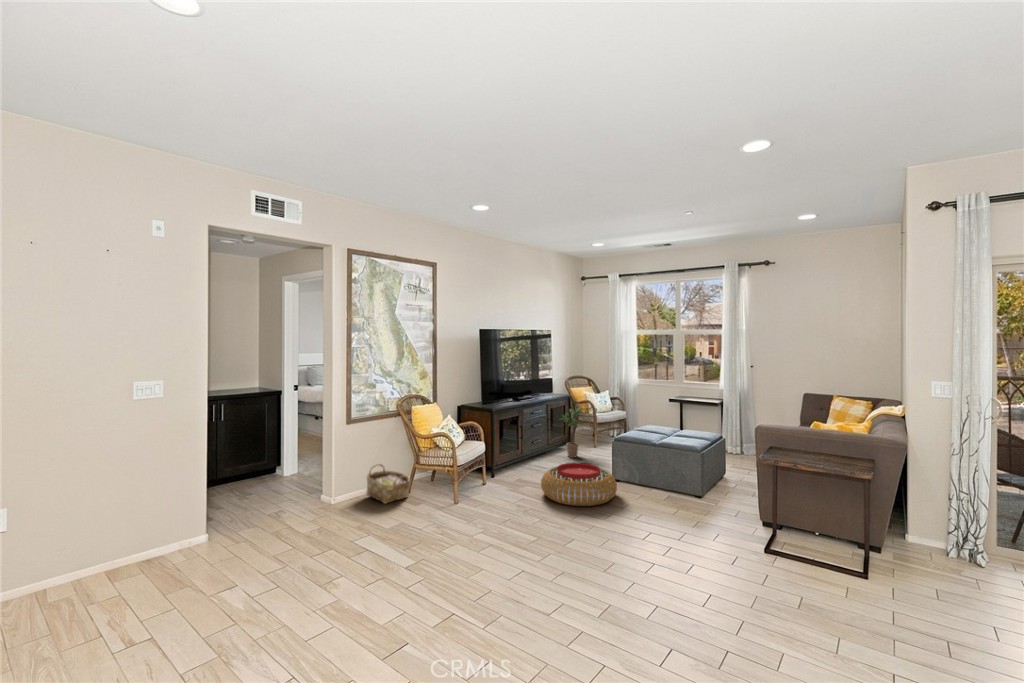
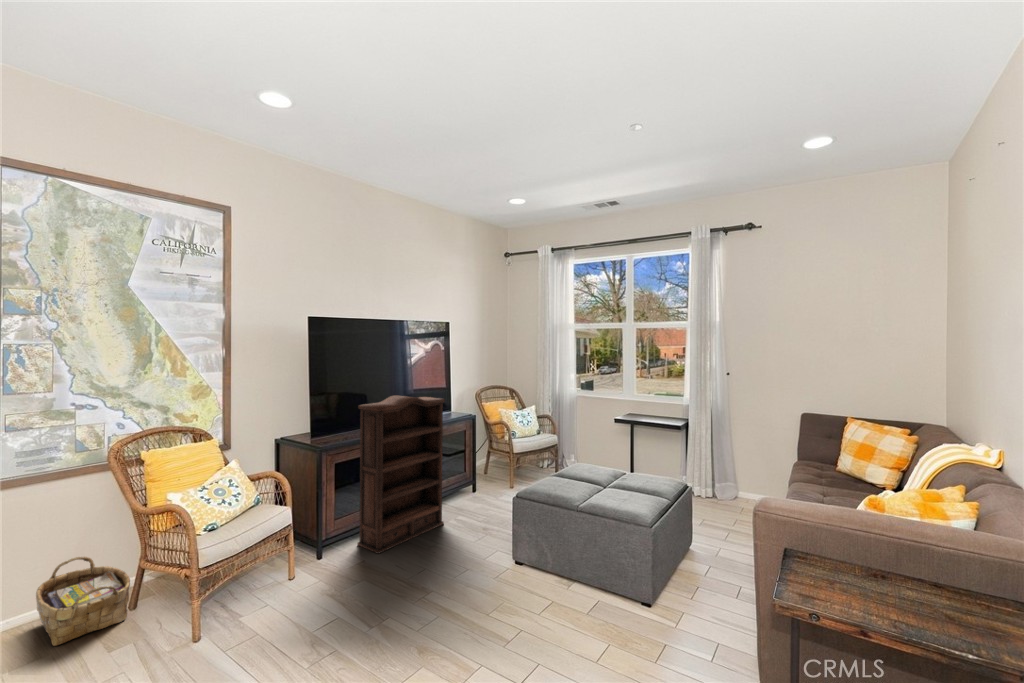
bookshelf: none [510,379,558,476] -> present [357,396,445,554]
potted plant: present [562,407,581,457] -> none [454,433,492,509]
pouf: present [541,463,617,506] -> none [375,542,509,640]

